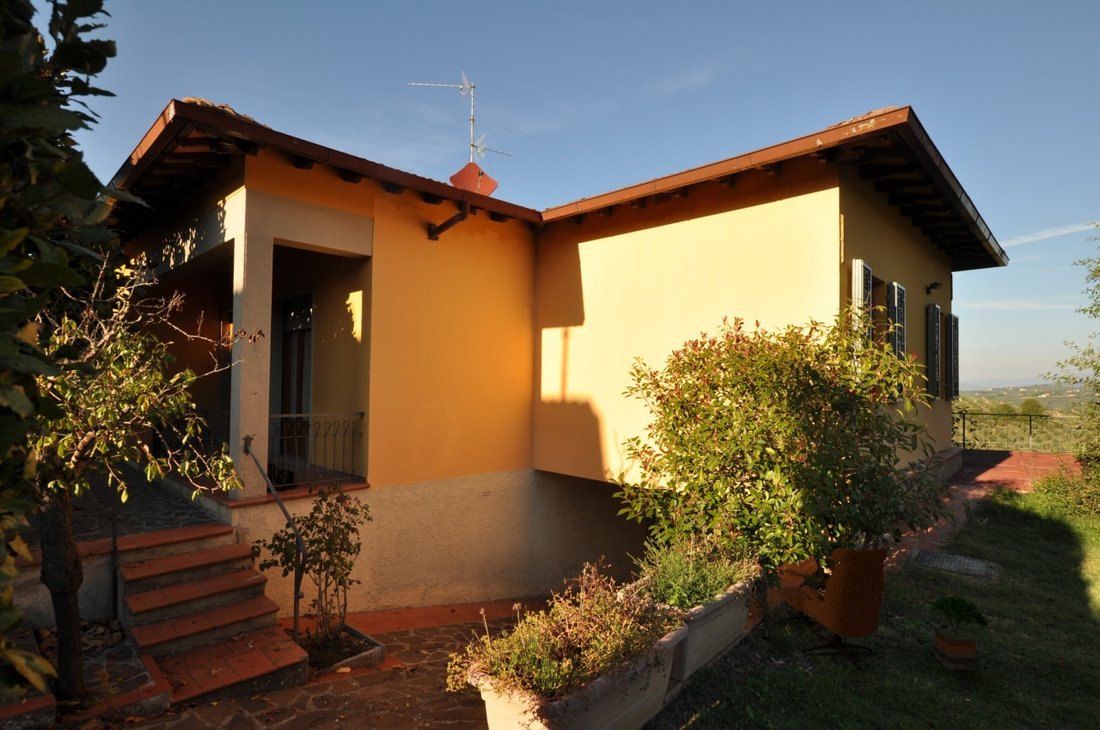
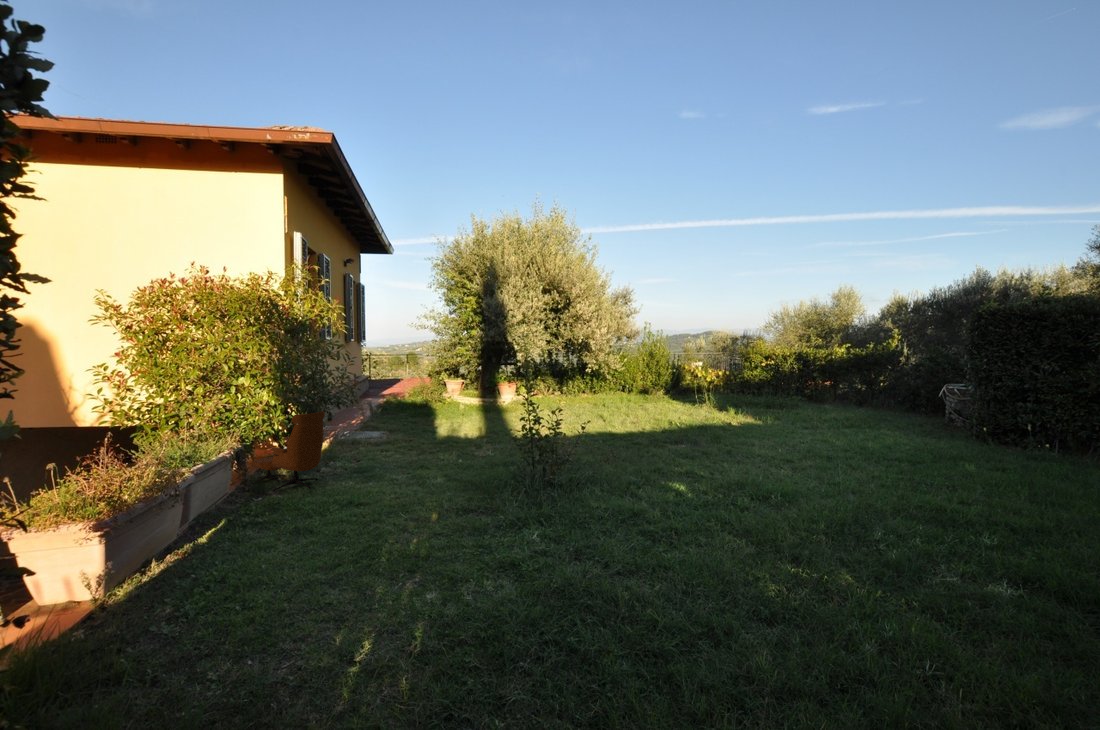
potted tree: present [929,596,989,671] -> none [348,435,379,476]

